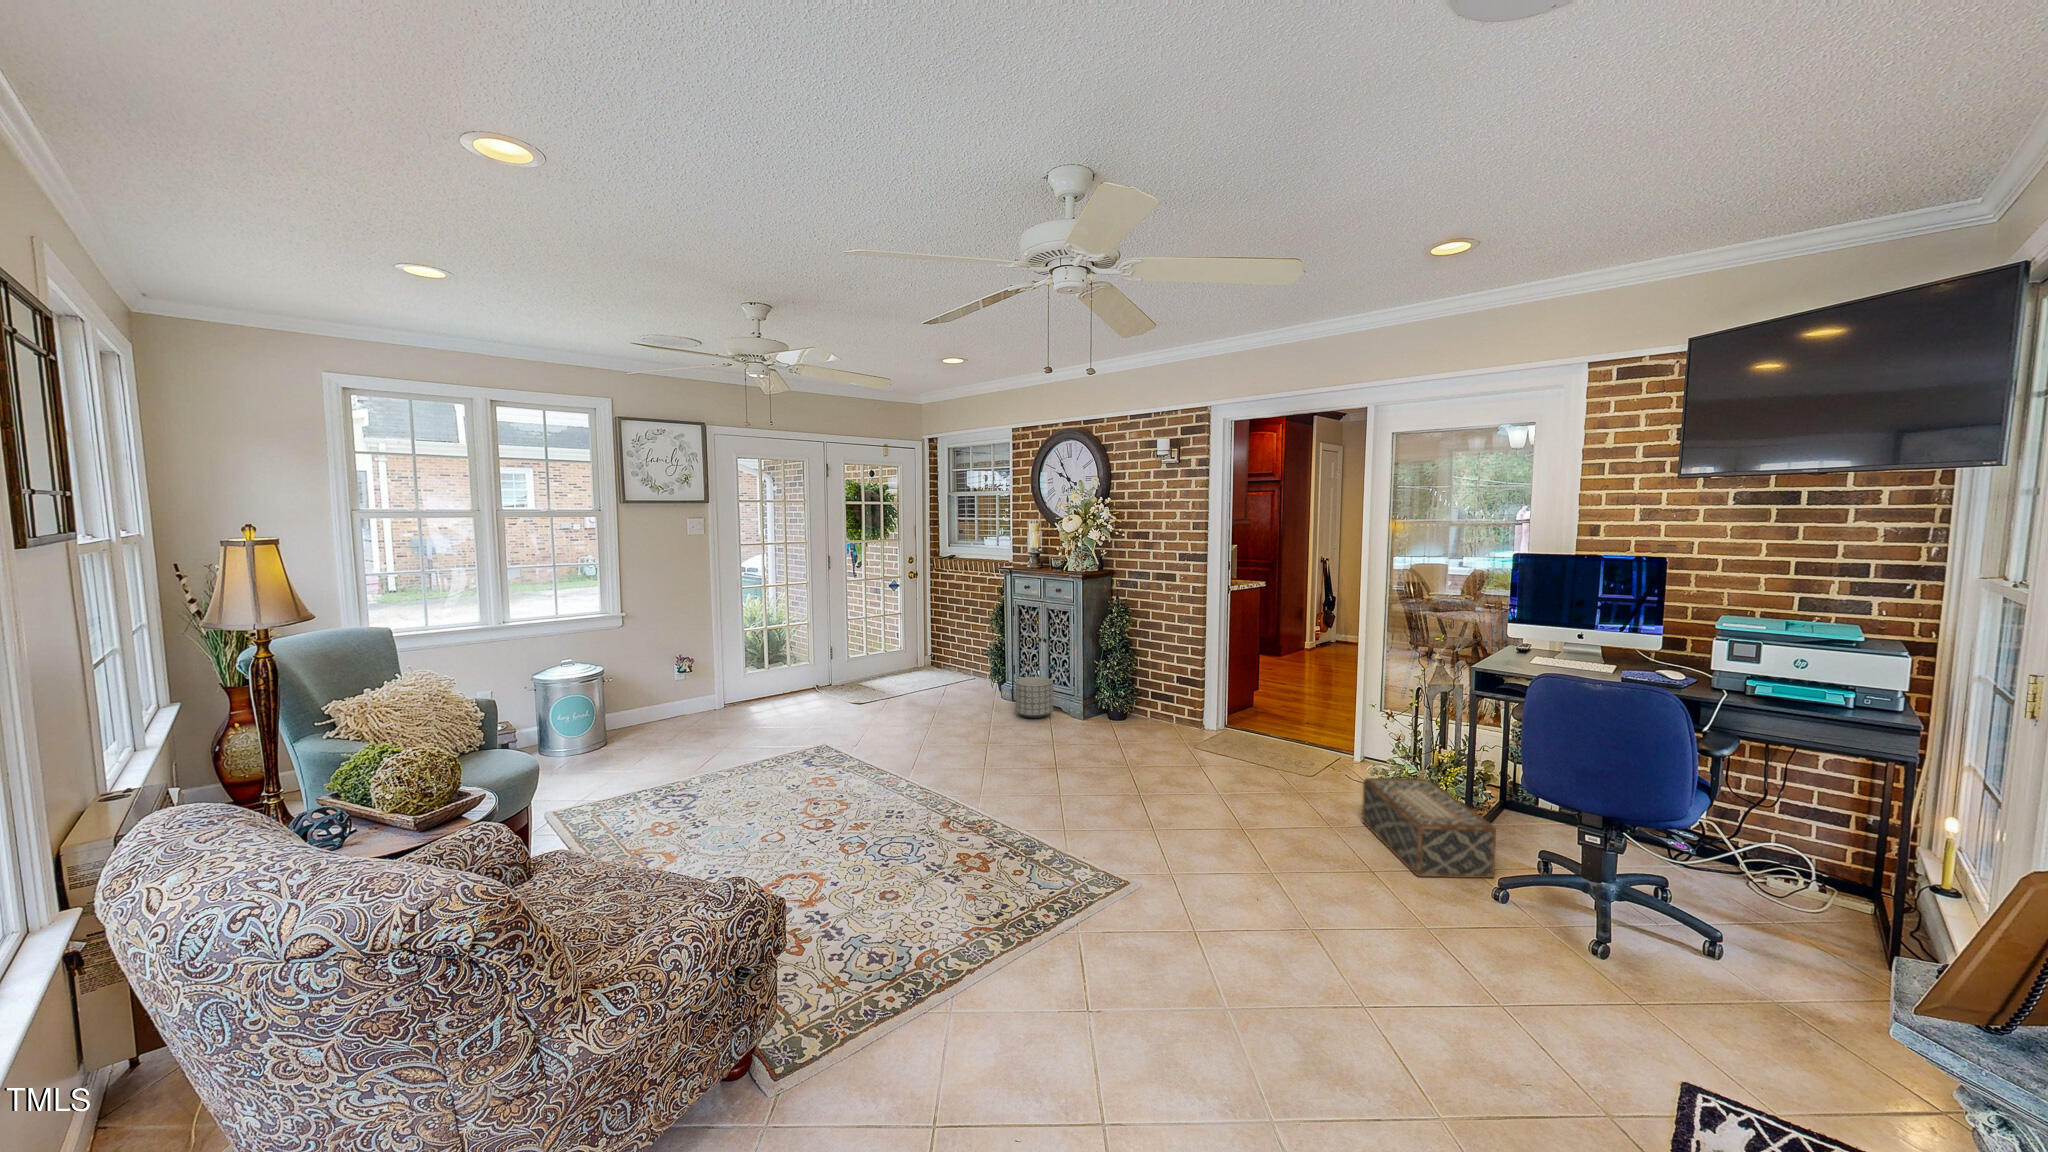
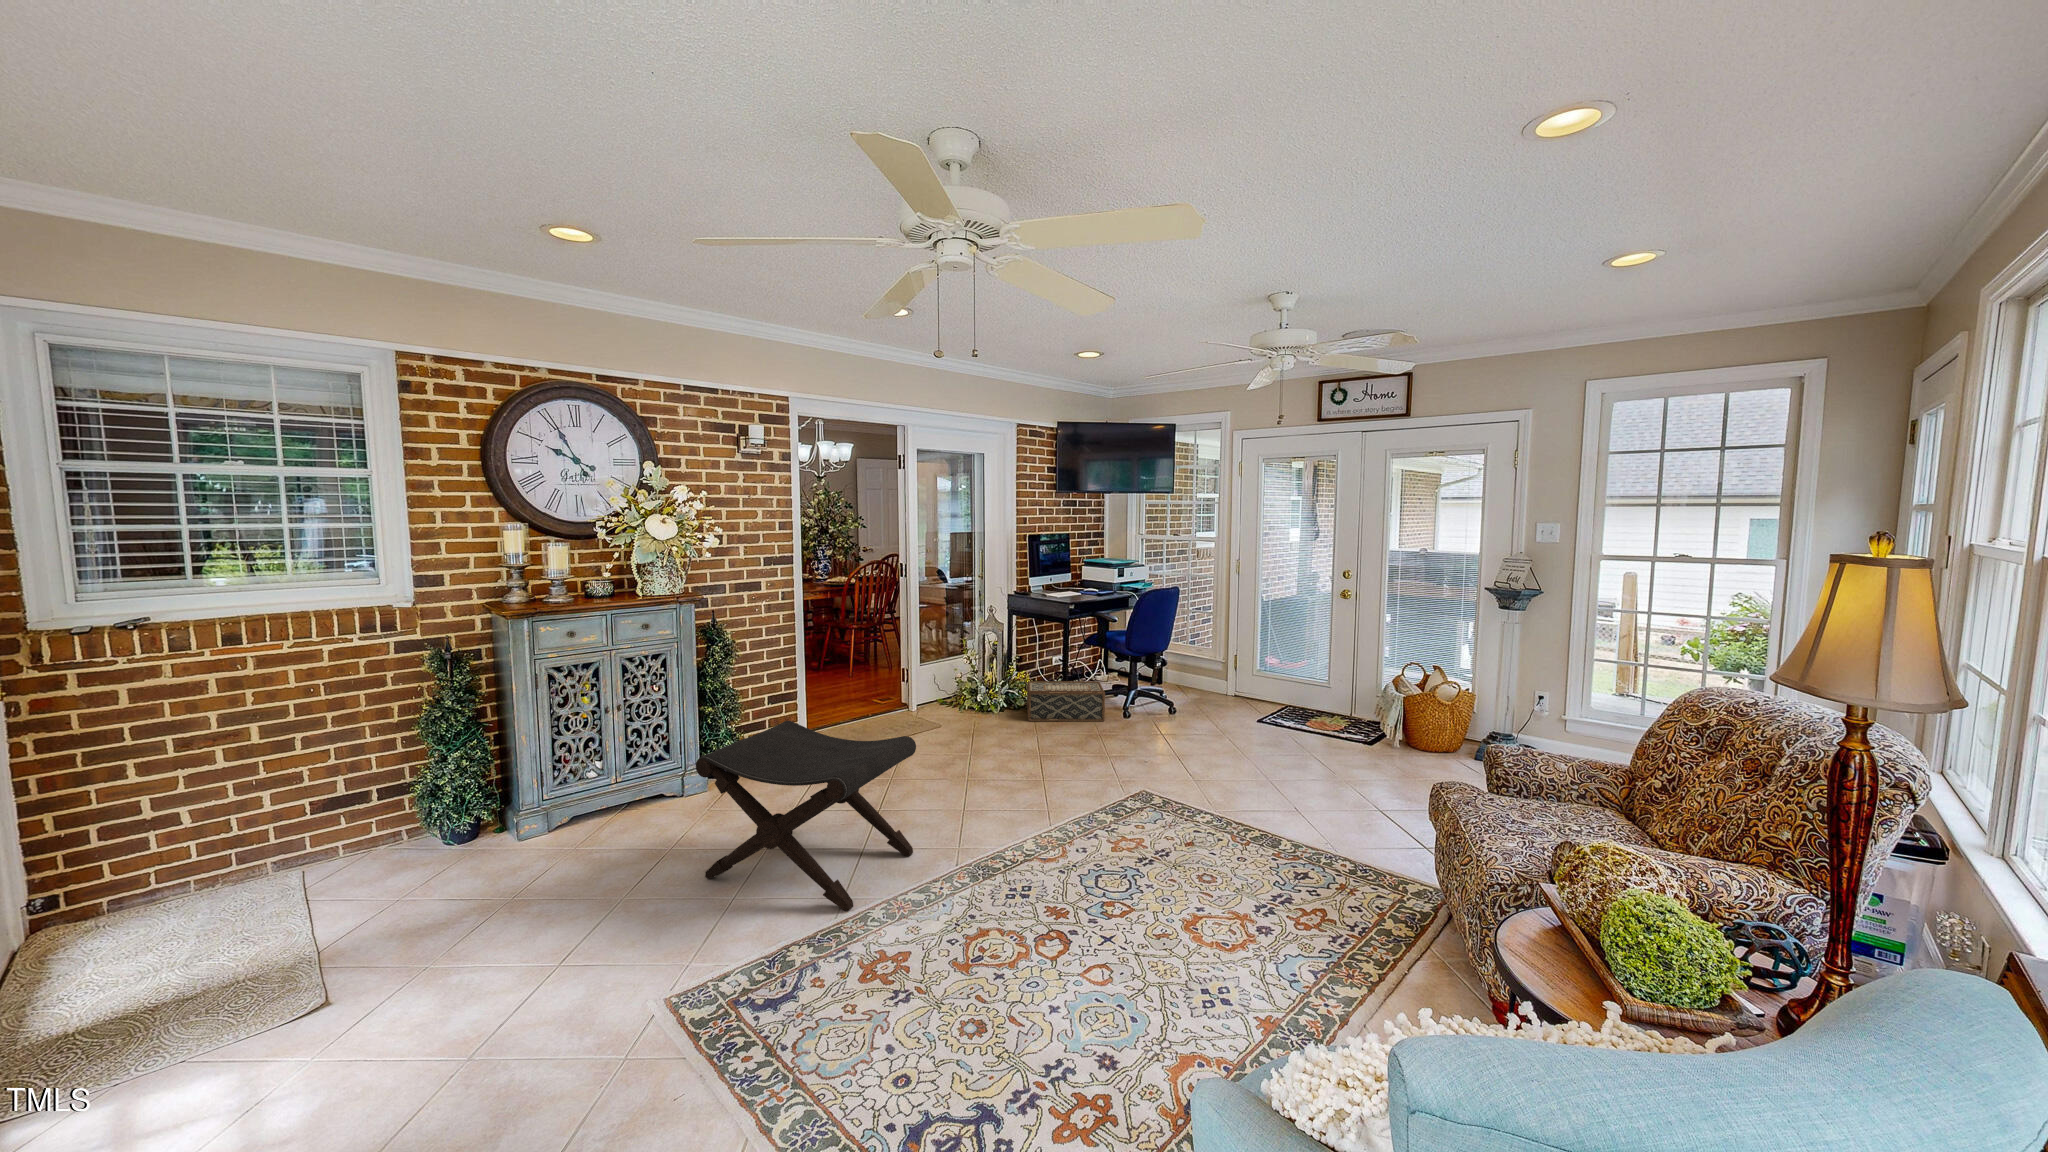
footstool: none [883,658,1016,777] -> present [696,721,916,911]
planter: present [1015,677,1053,718] -> none [627,756,692,823]

